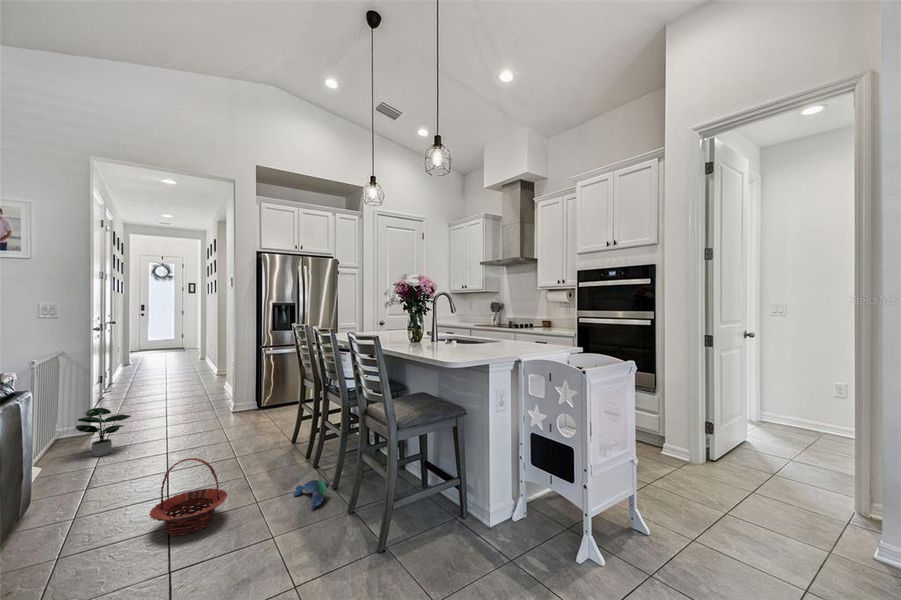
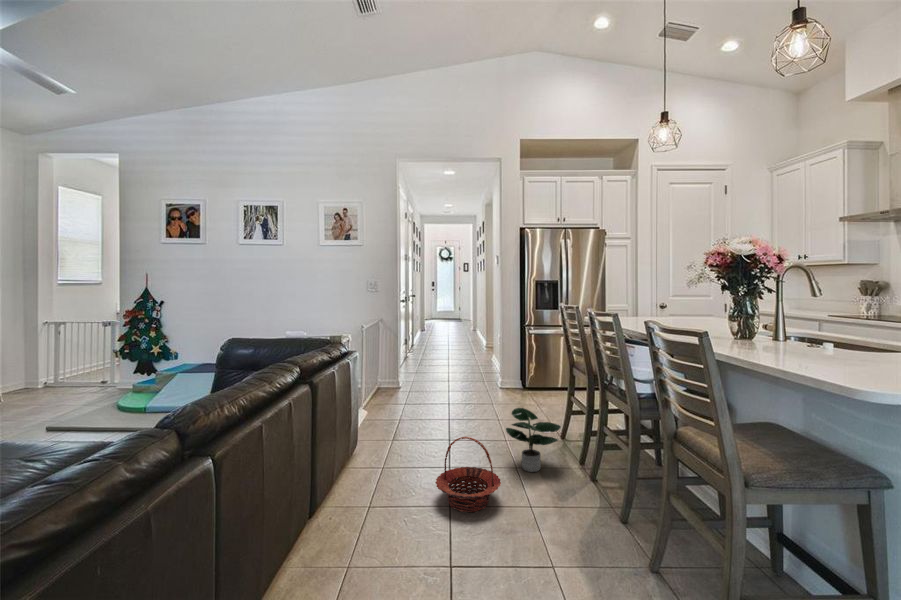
potted plant: present [75,408,131,457] -> present [506,408,561,472]
plush toy: present [294,480,329,509] -> none [566,489,608,526]

